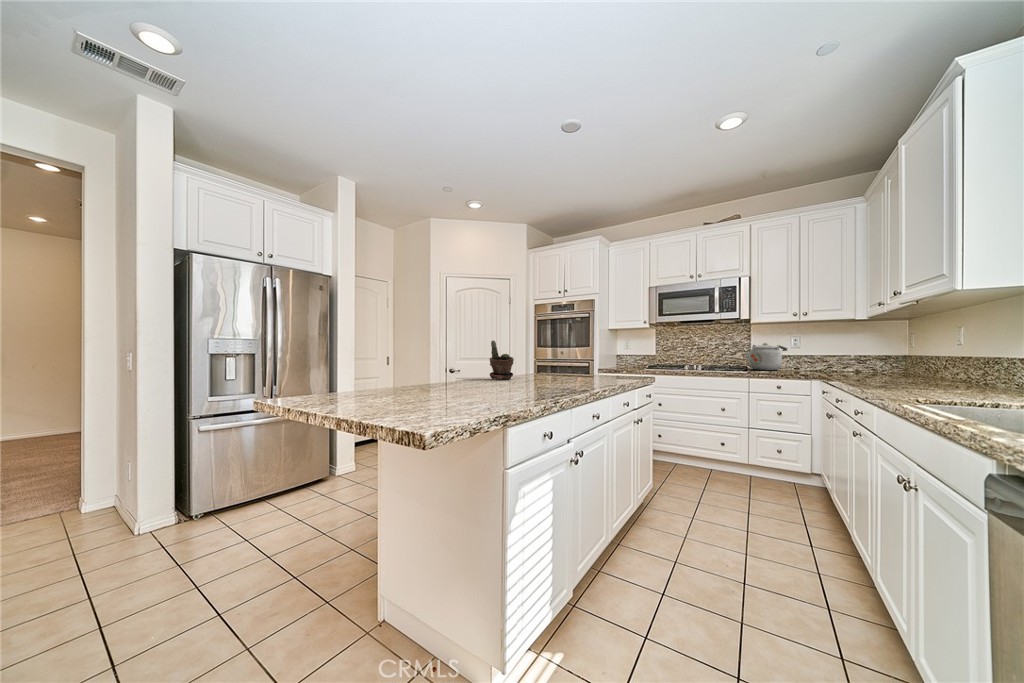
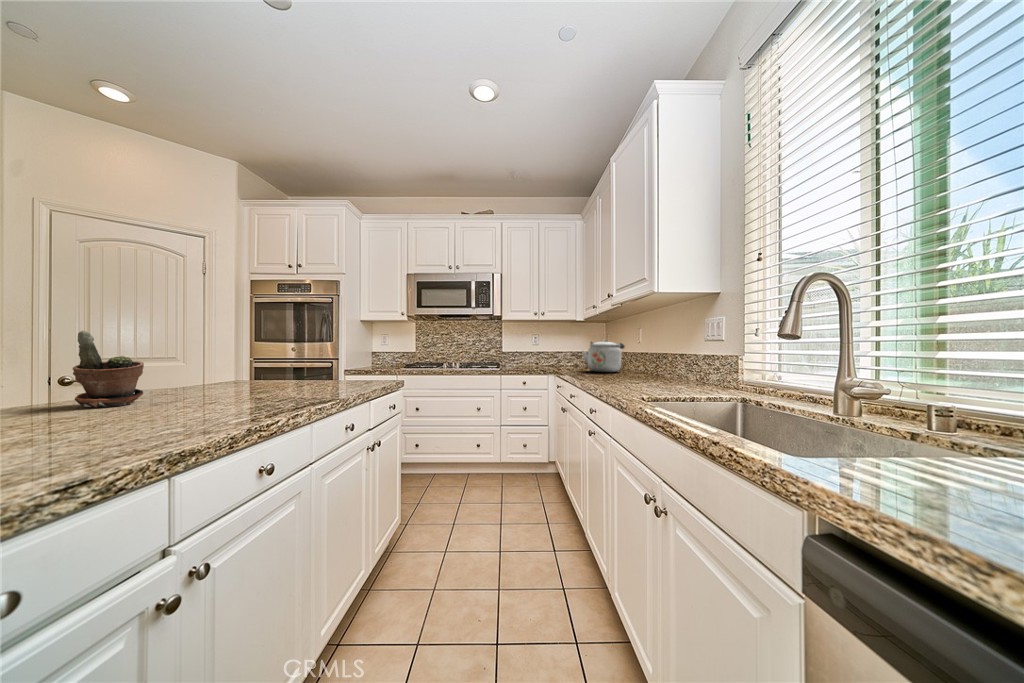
kettle: present [746,343,787,370] -> present [582,340,625,372]

